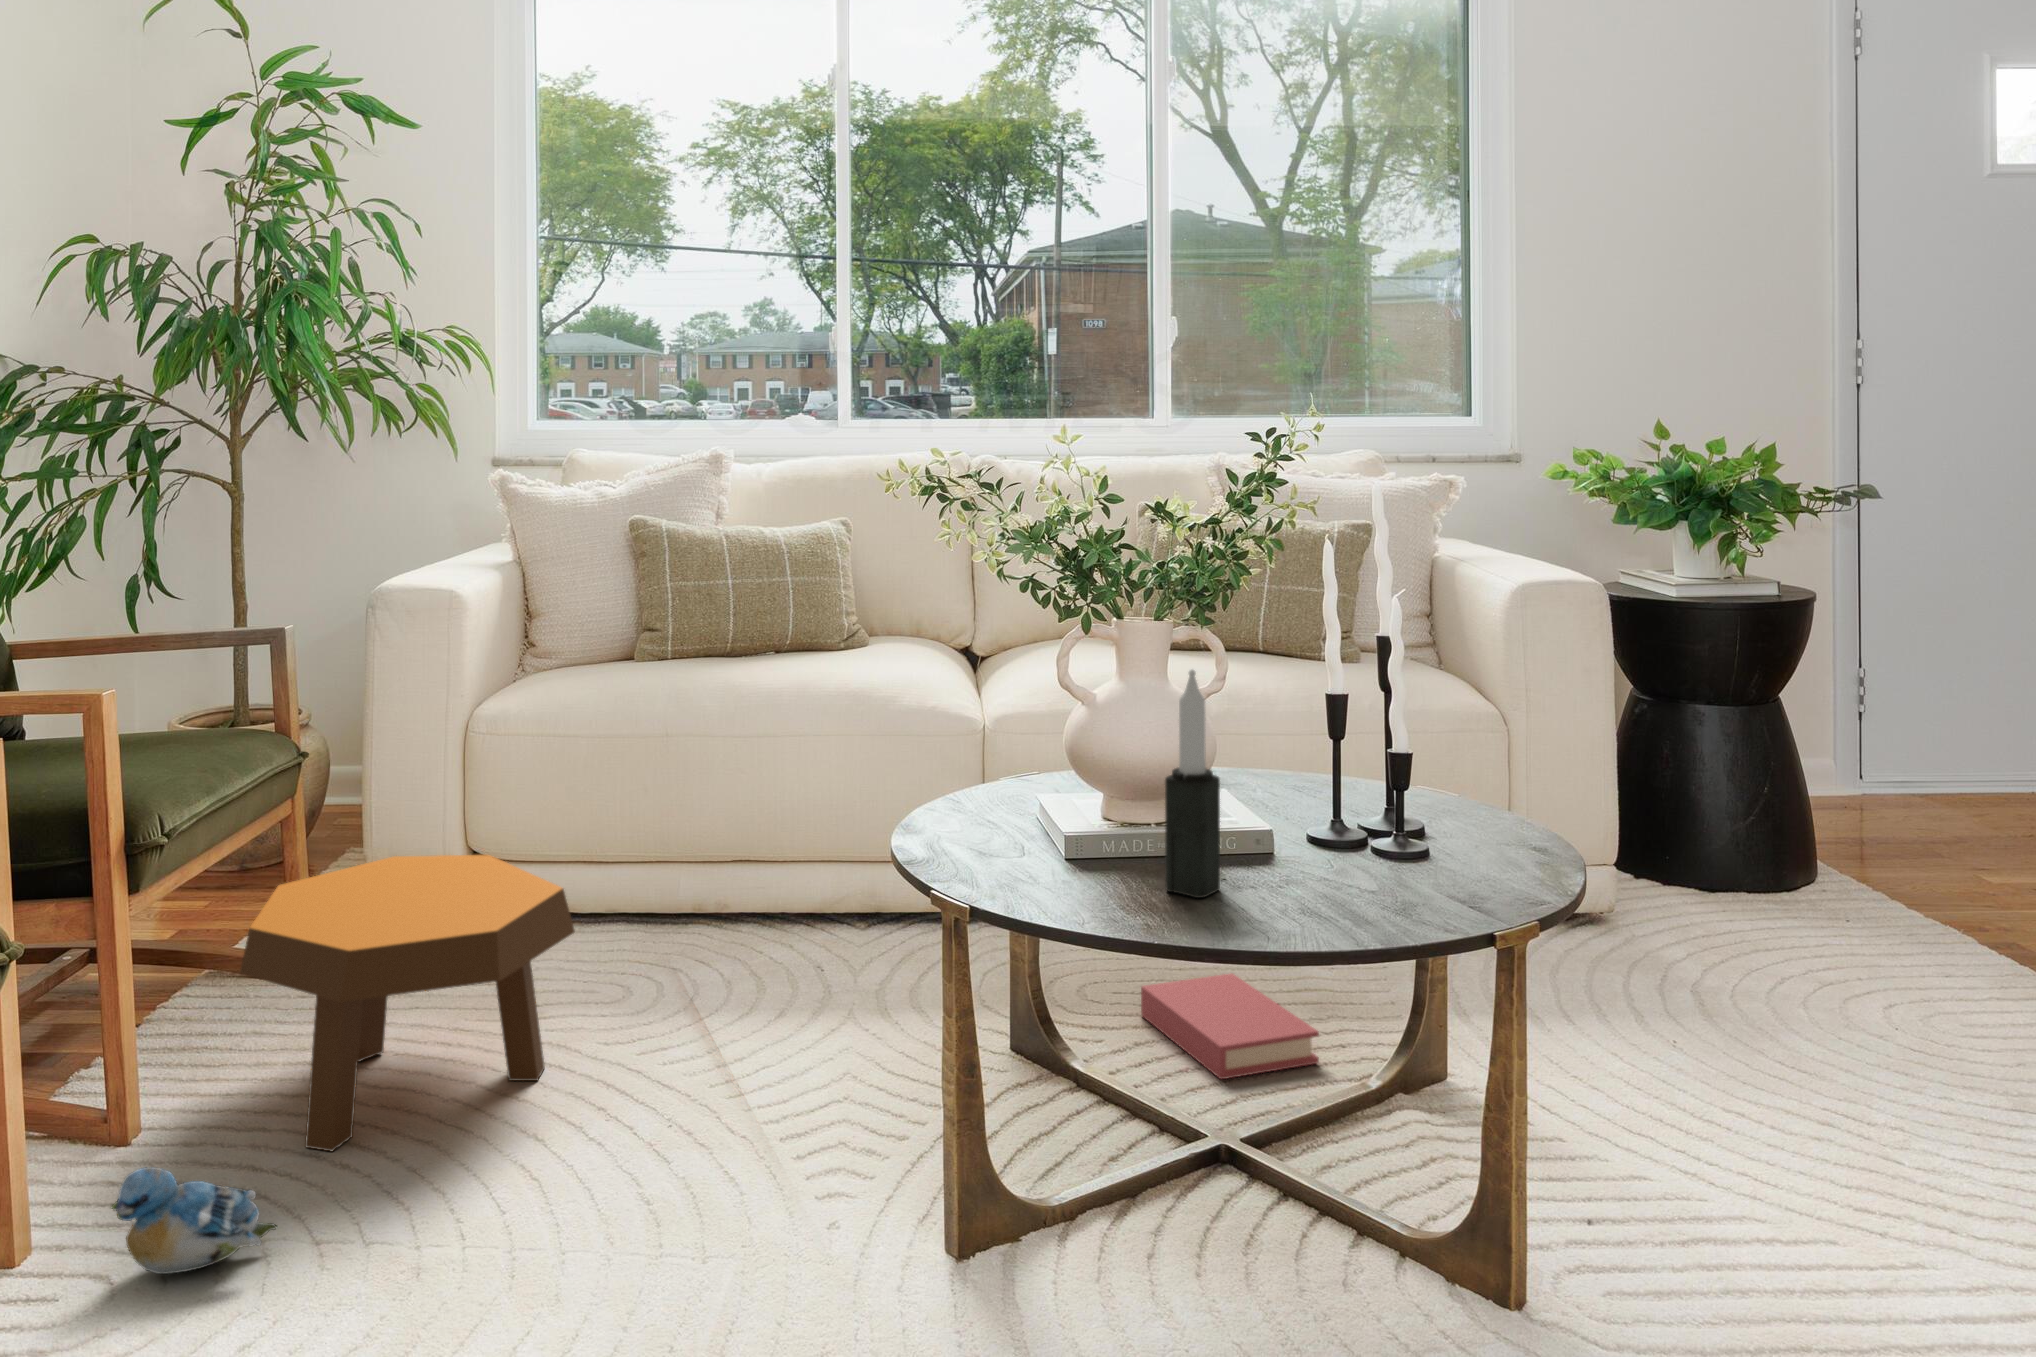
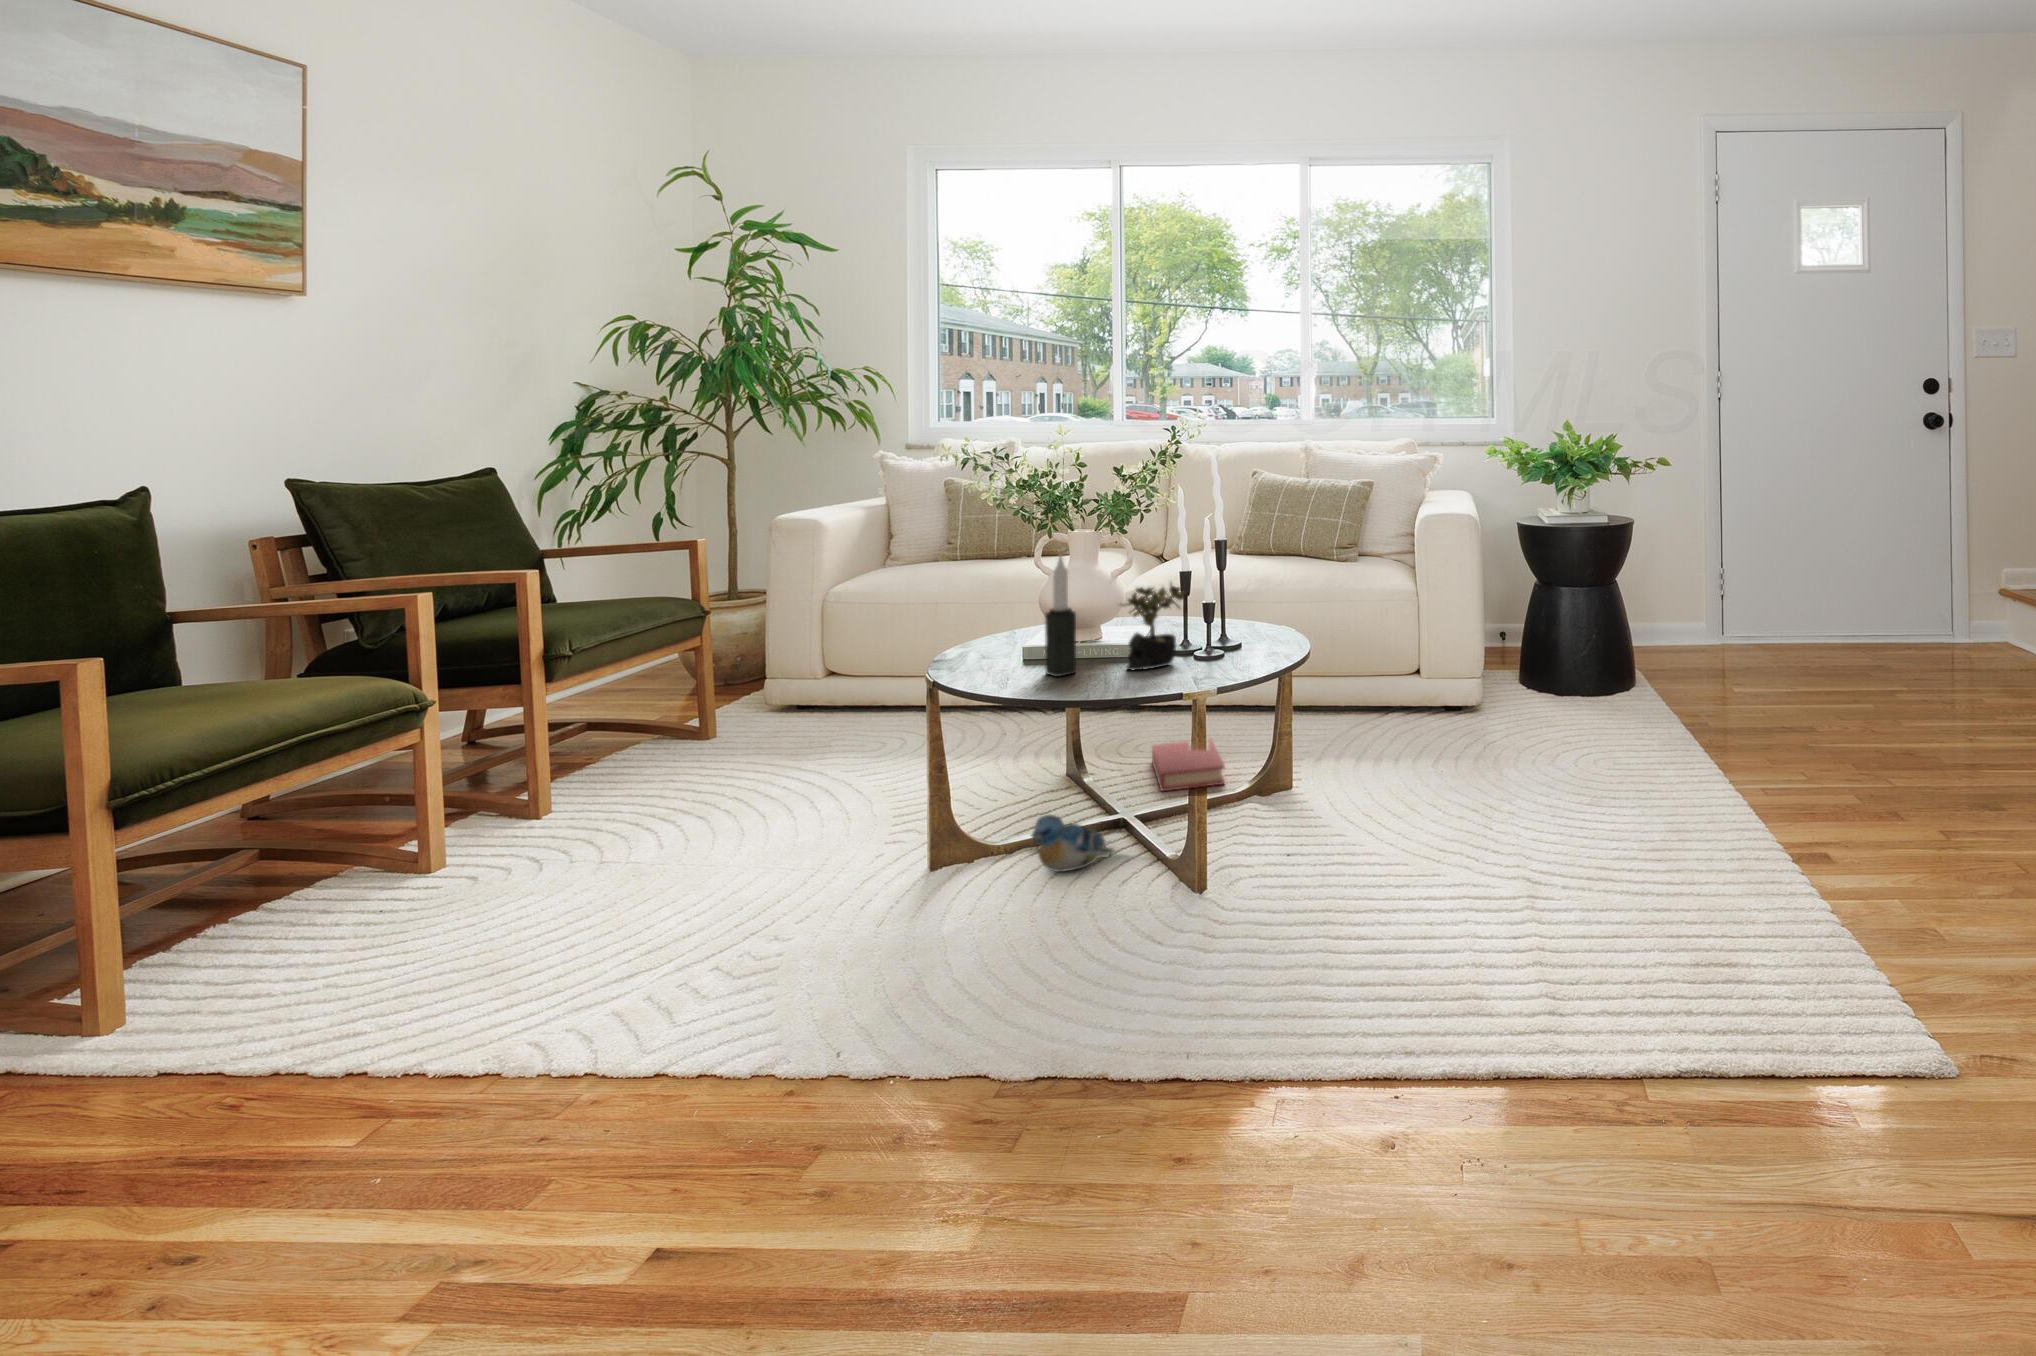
succulent plant: none [1293,716,1397,884] -> present [1125,584,1185,670]
footstool: present [240,855,575,1151] -> none [603,672,812,828]
plush toy: present [111,1167,277,1274] -> present [1031,815,1113,872]

